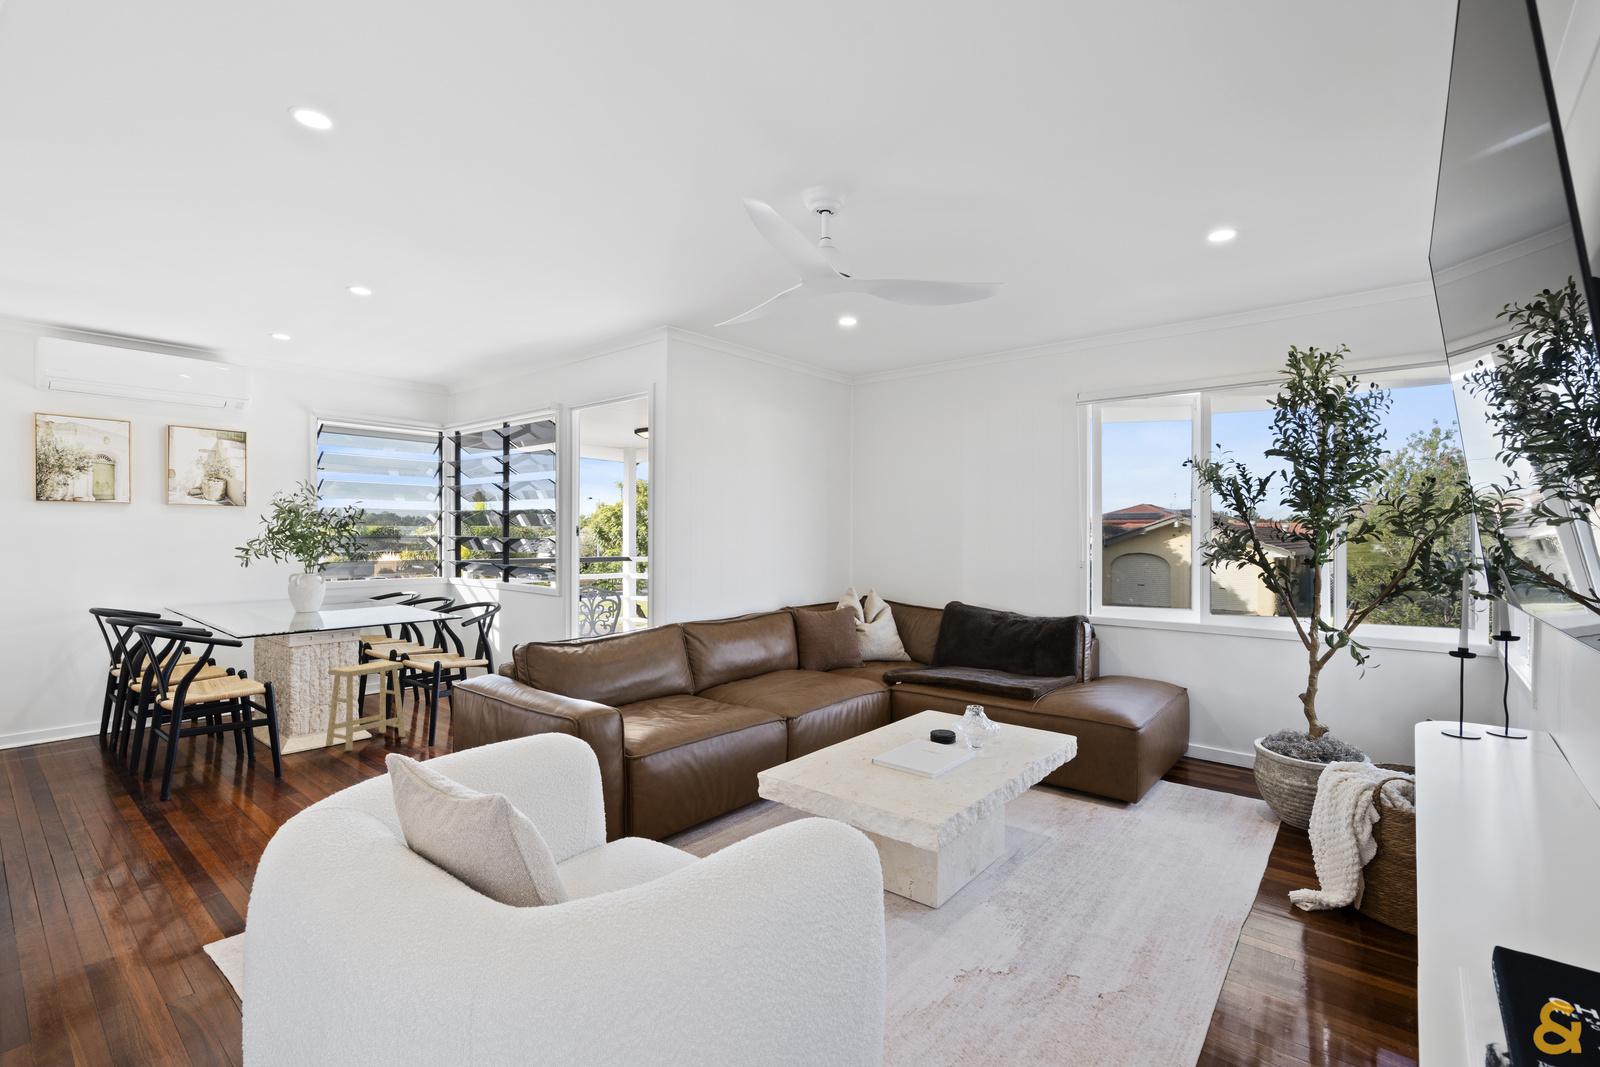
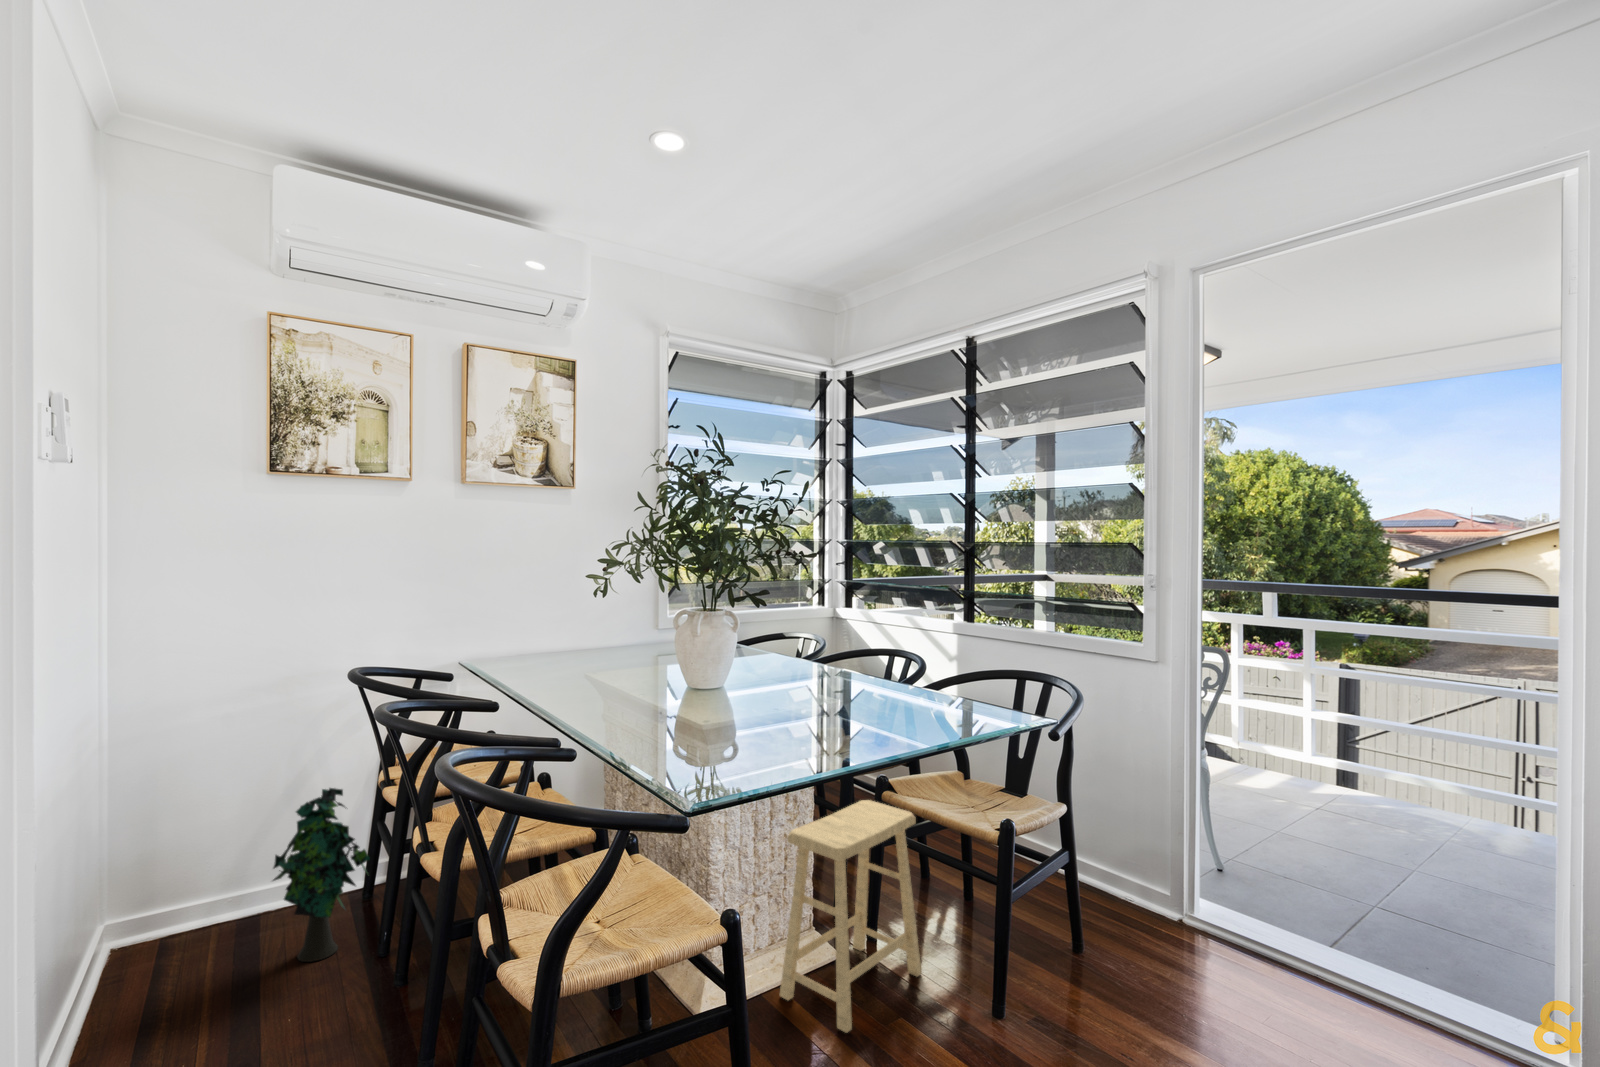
decorative plant: none [44,665,104,753] -> present [273,788,370,962]

